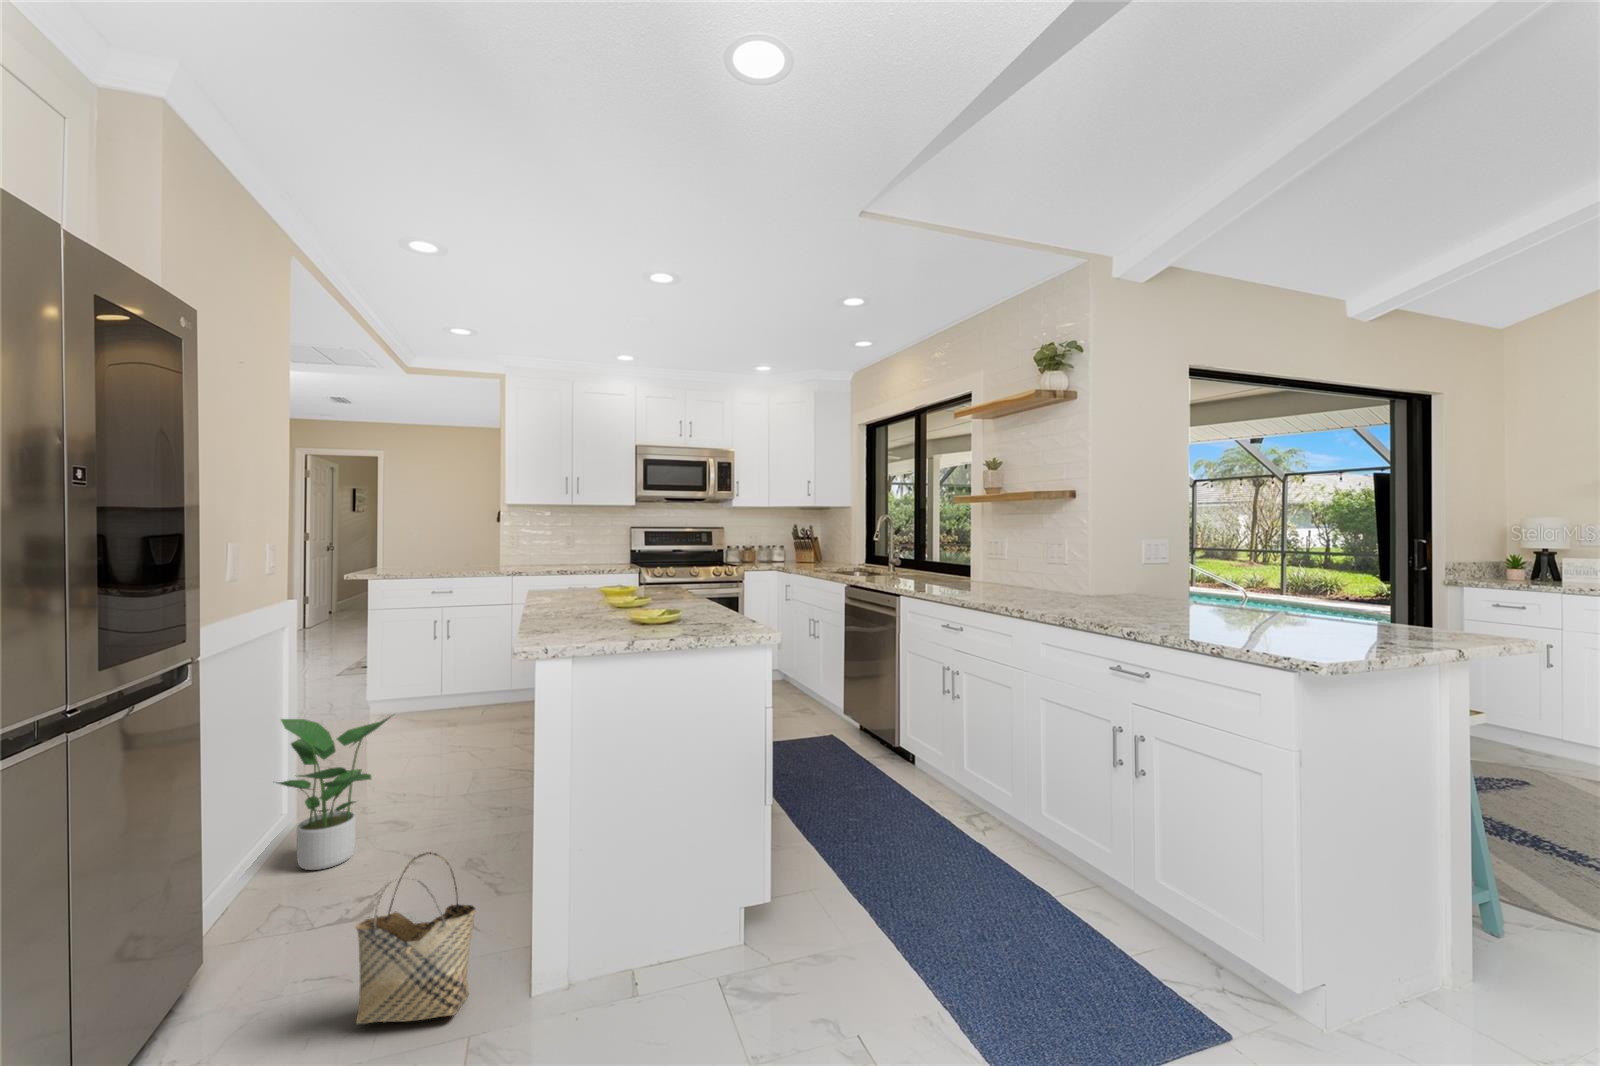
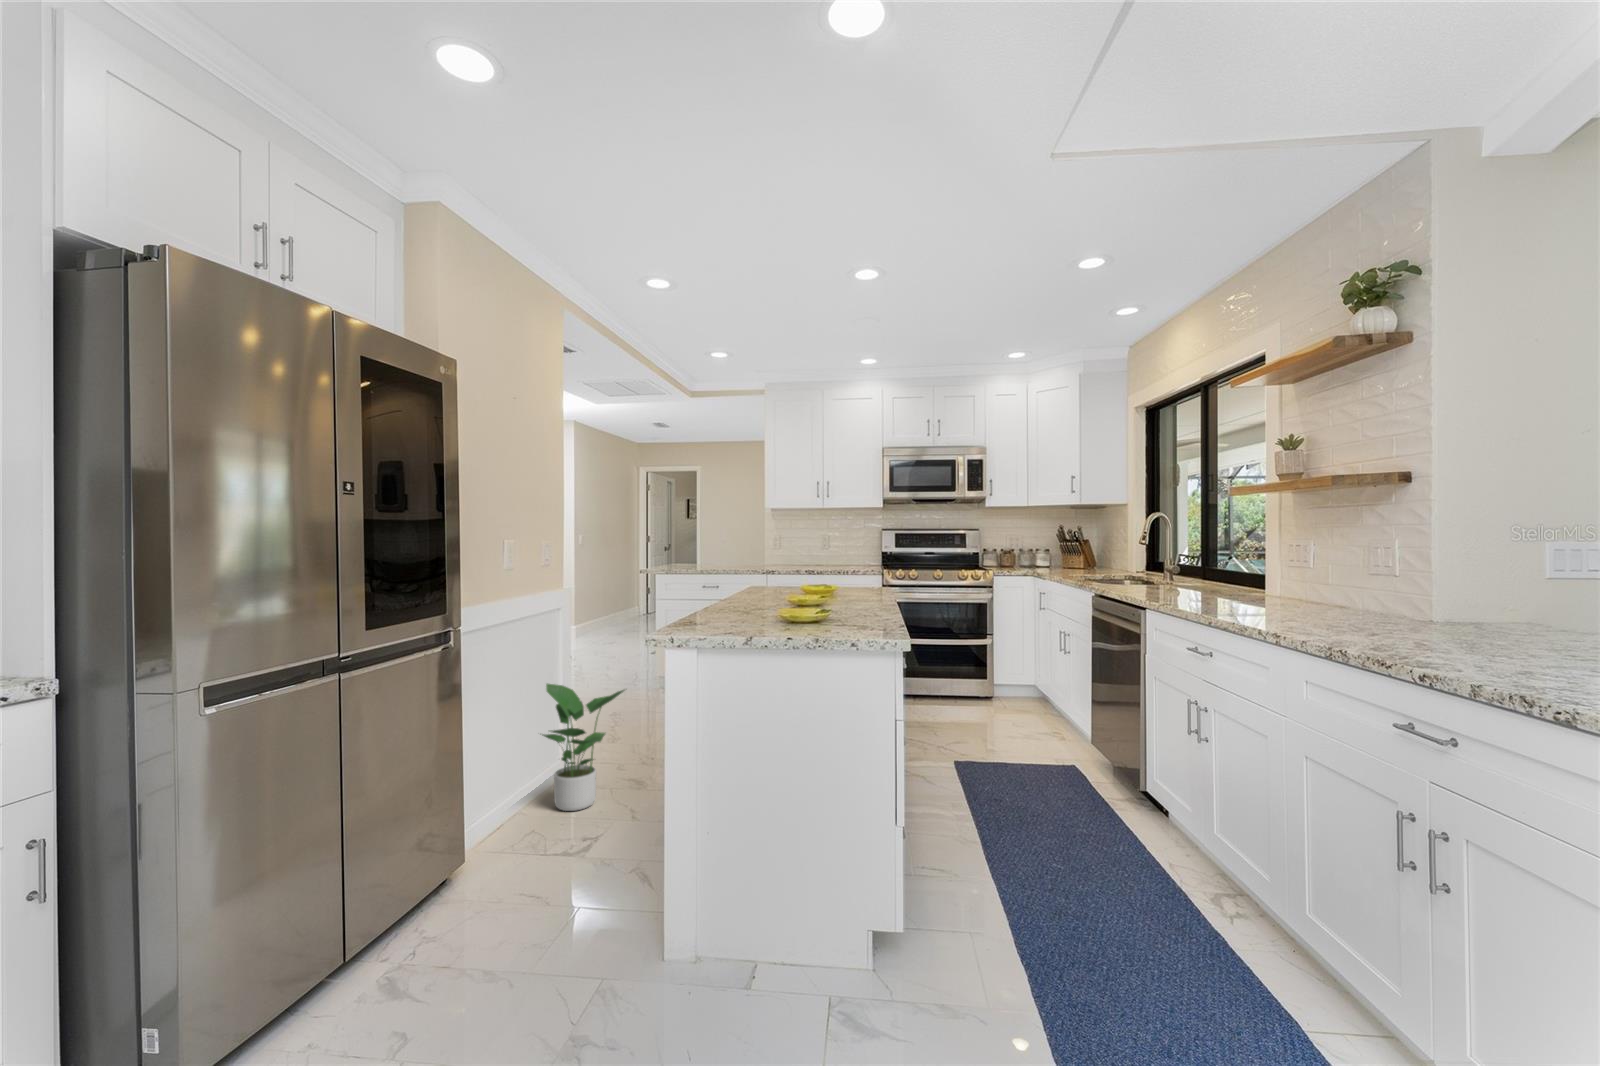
woven basket: present [356,852,475,1024] -> none [529,811,621,961]

